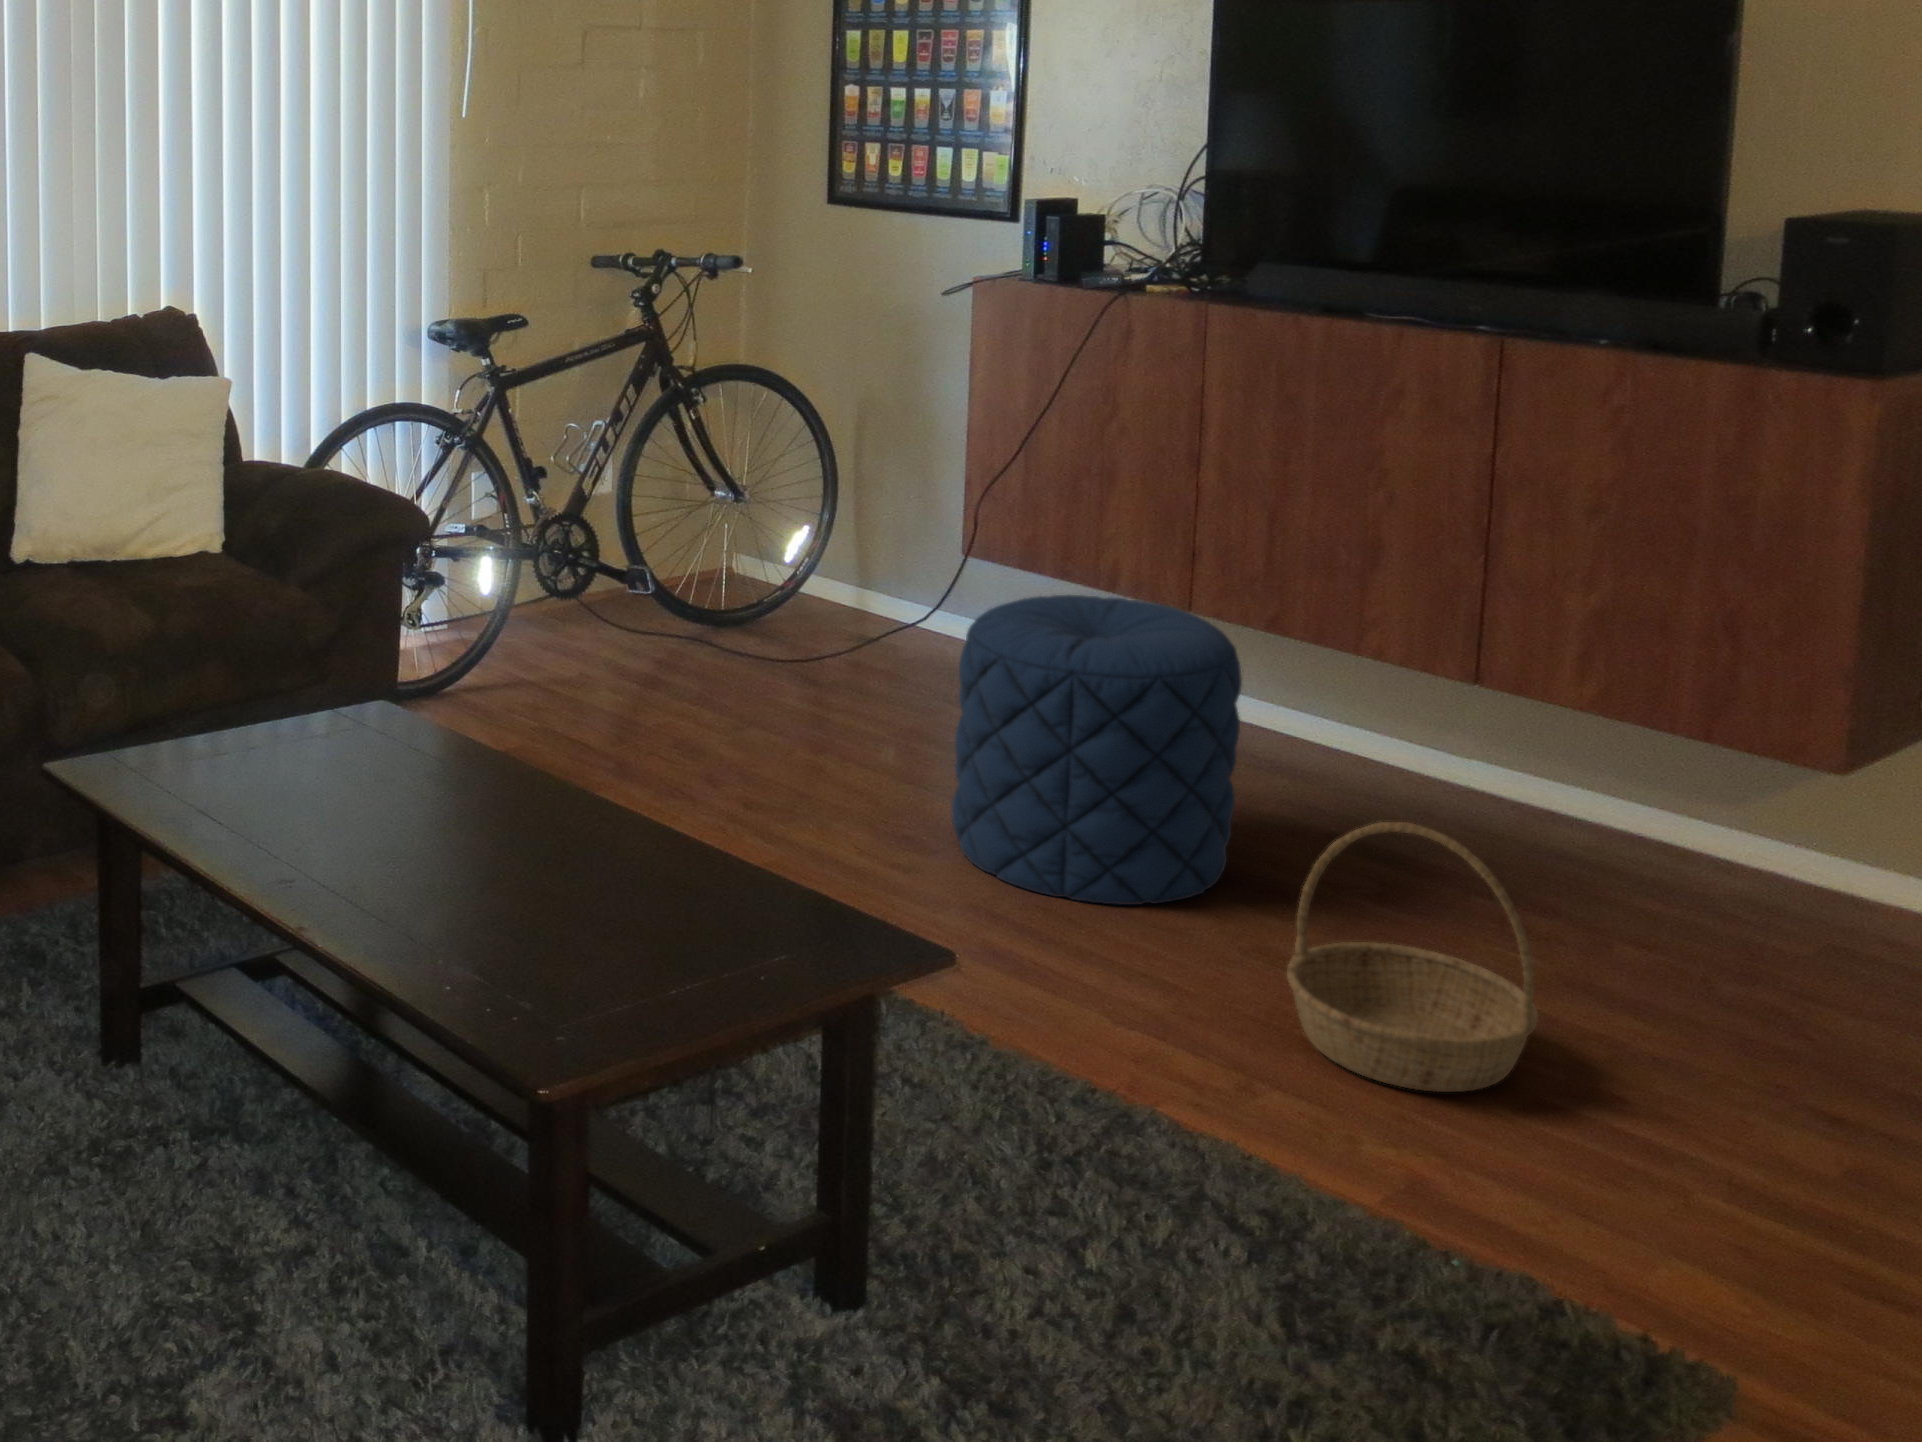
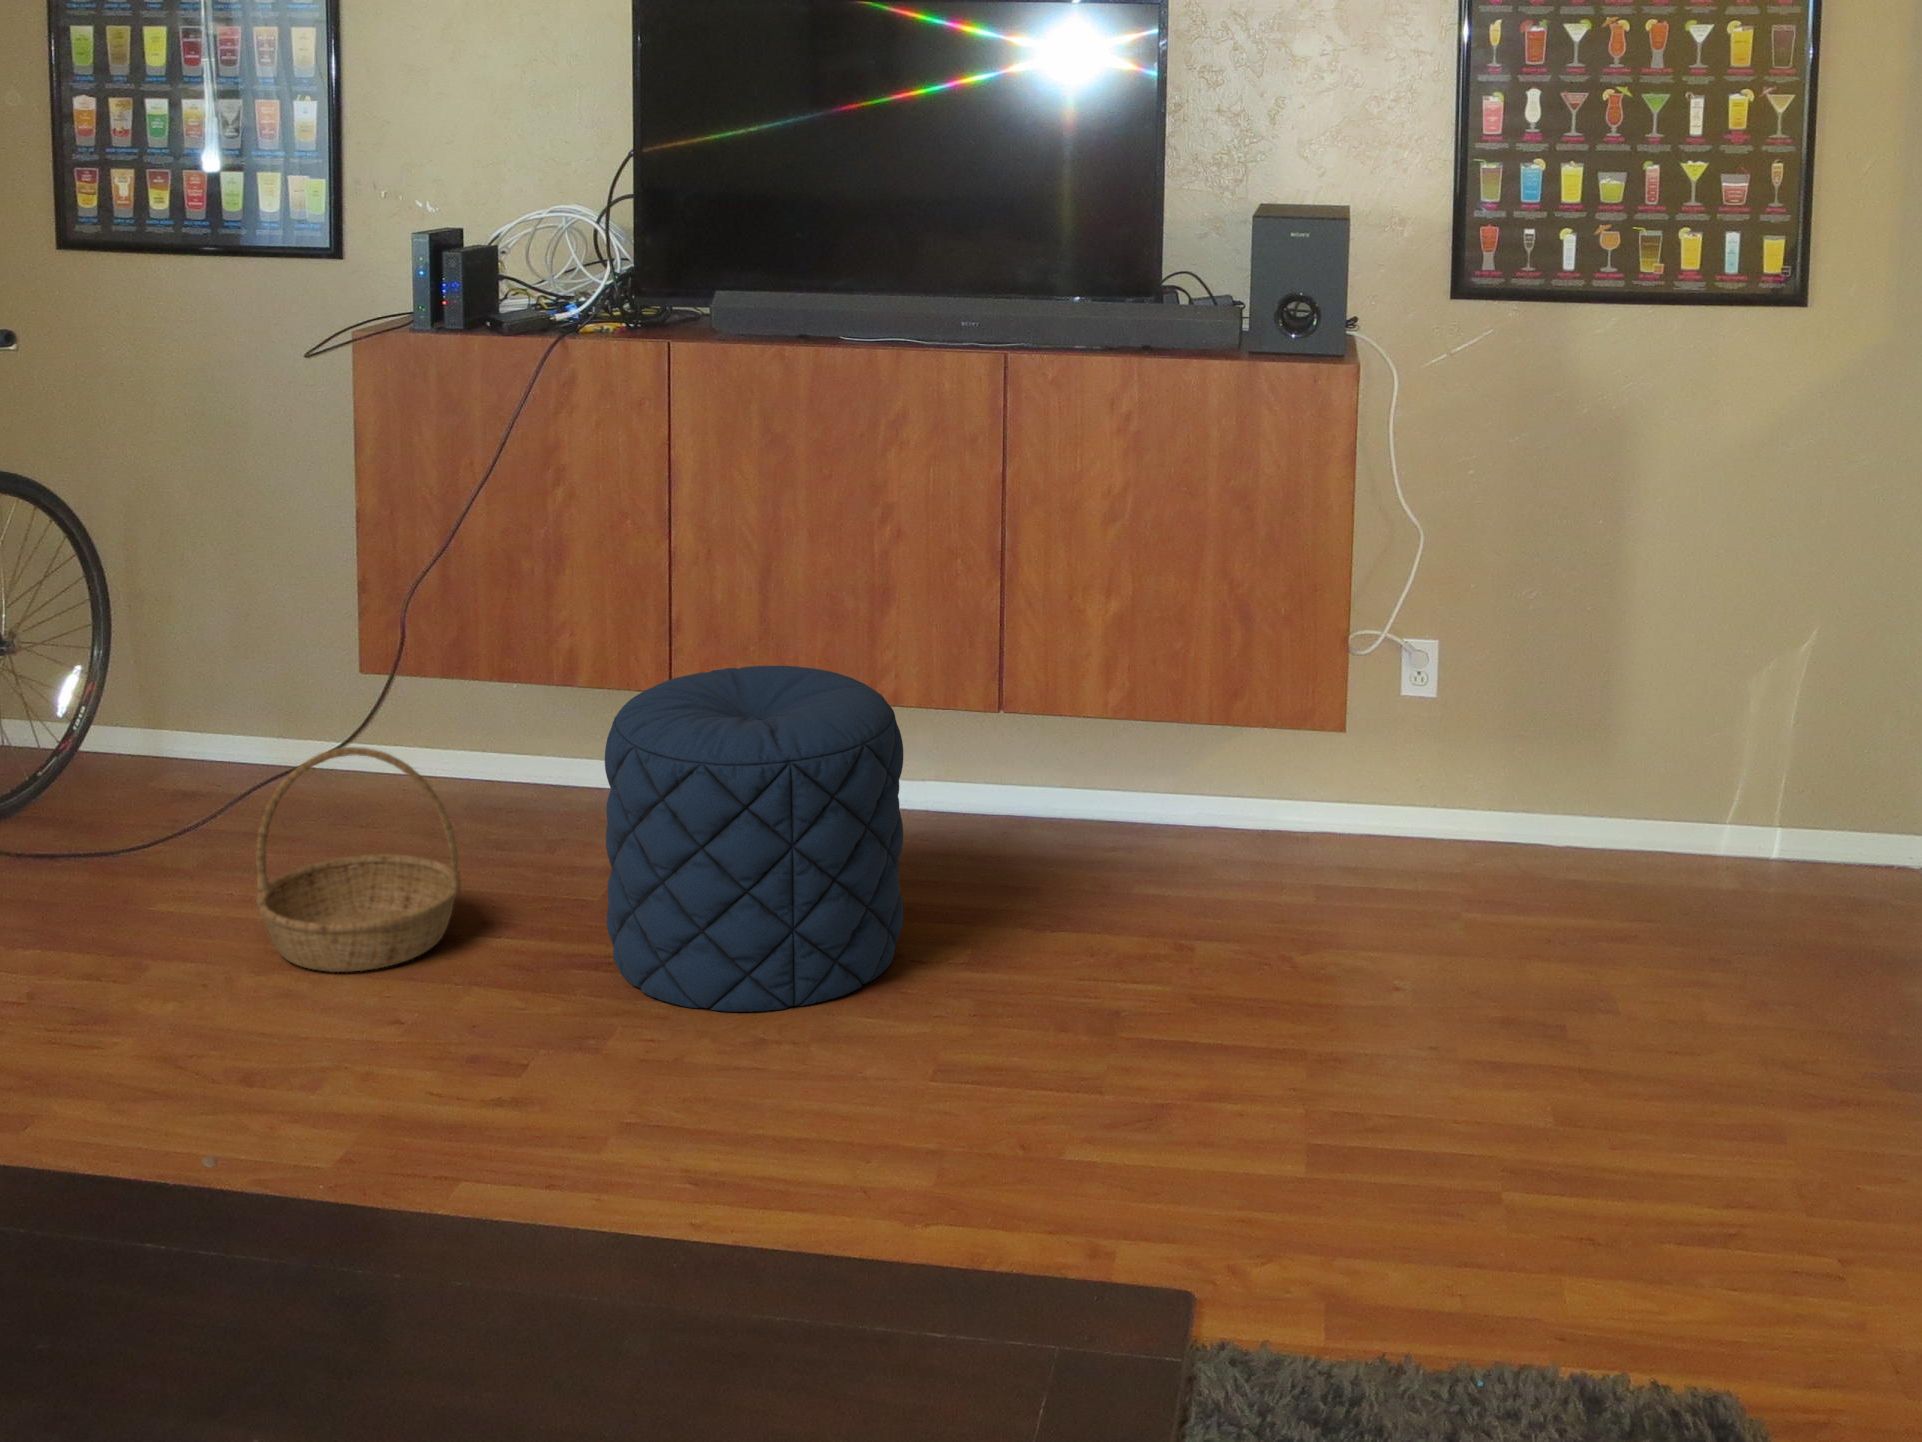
basket: present [1287,822,1538,1092] -> present [256,747,461,972]

